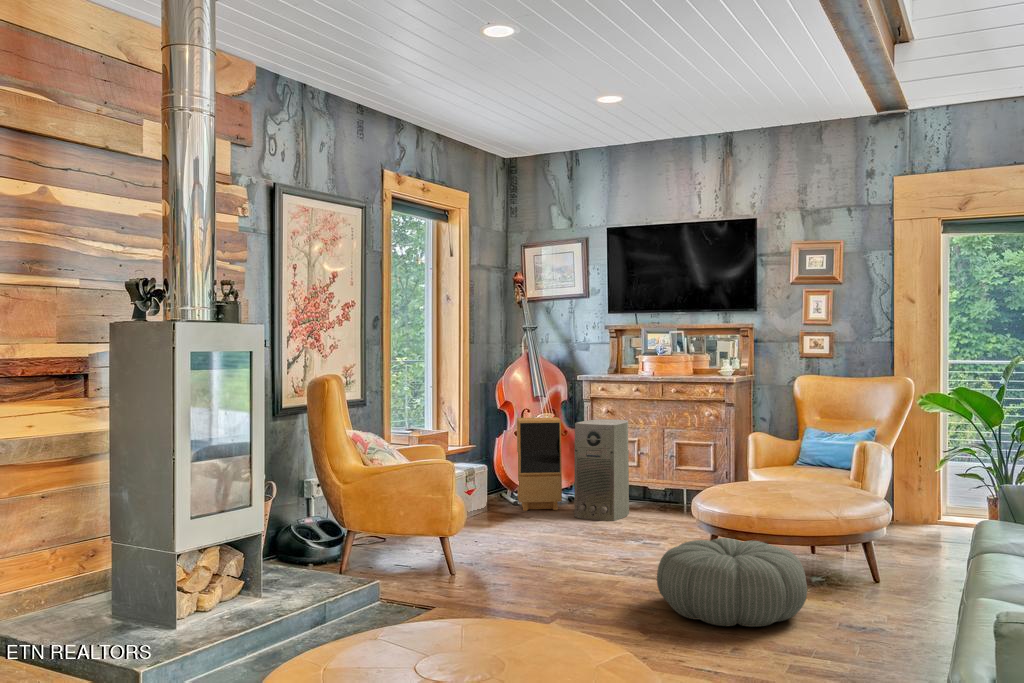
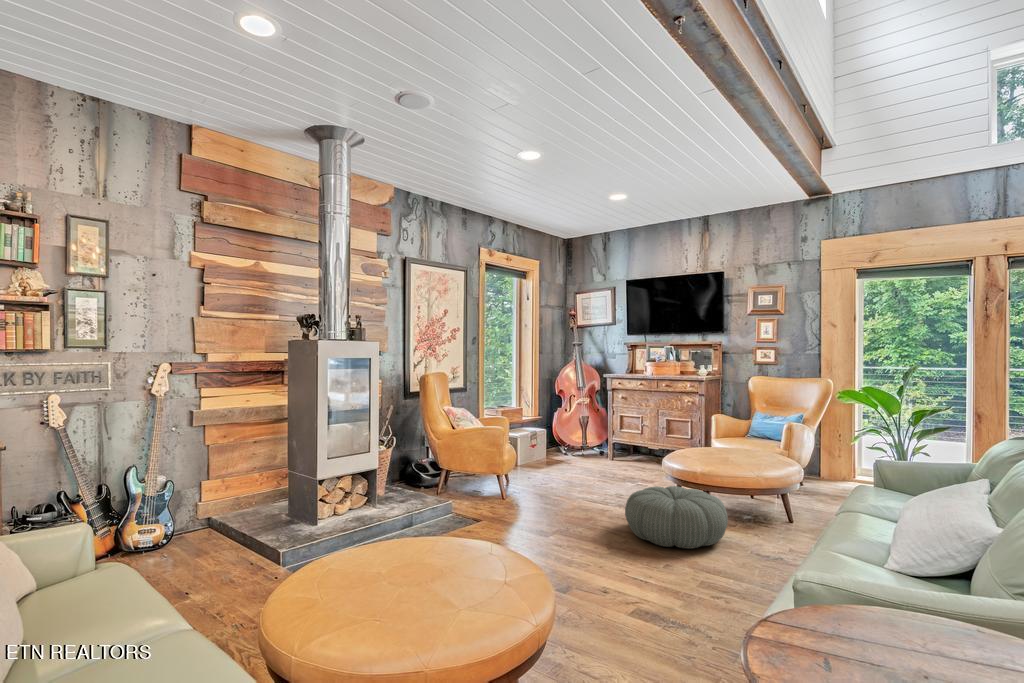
speaker: present [517,417,562,511] -> none [565,401,593,461]
air purifier: present [574,419,629,521] -> none [599,403,636,470]

